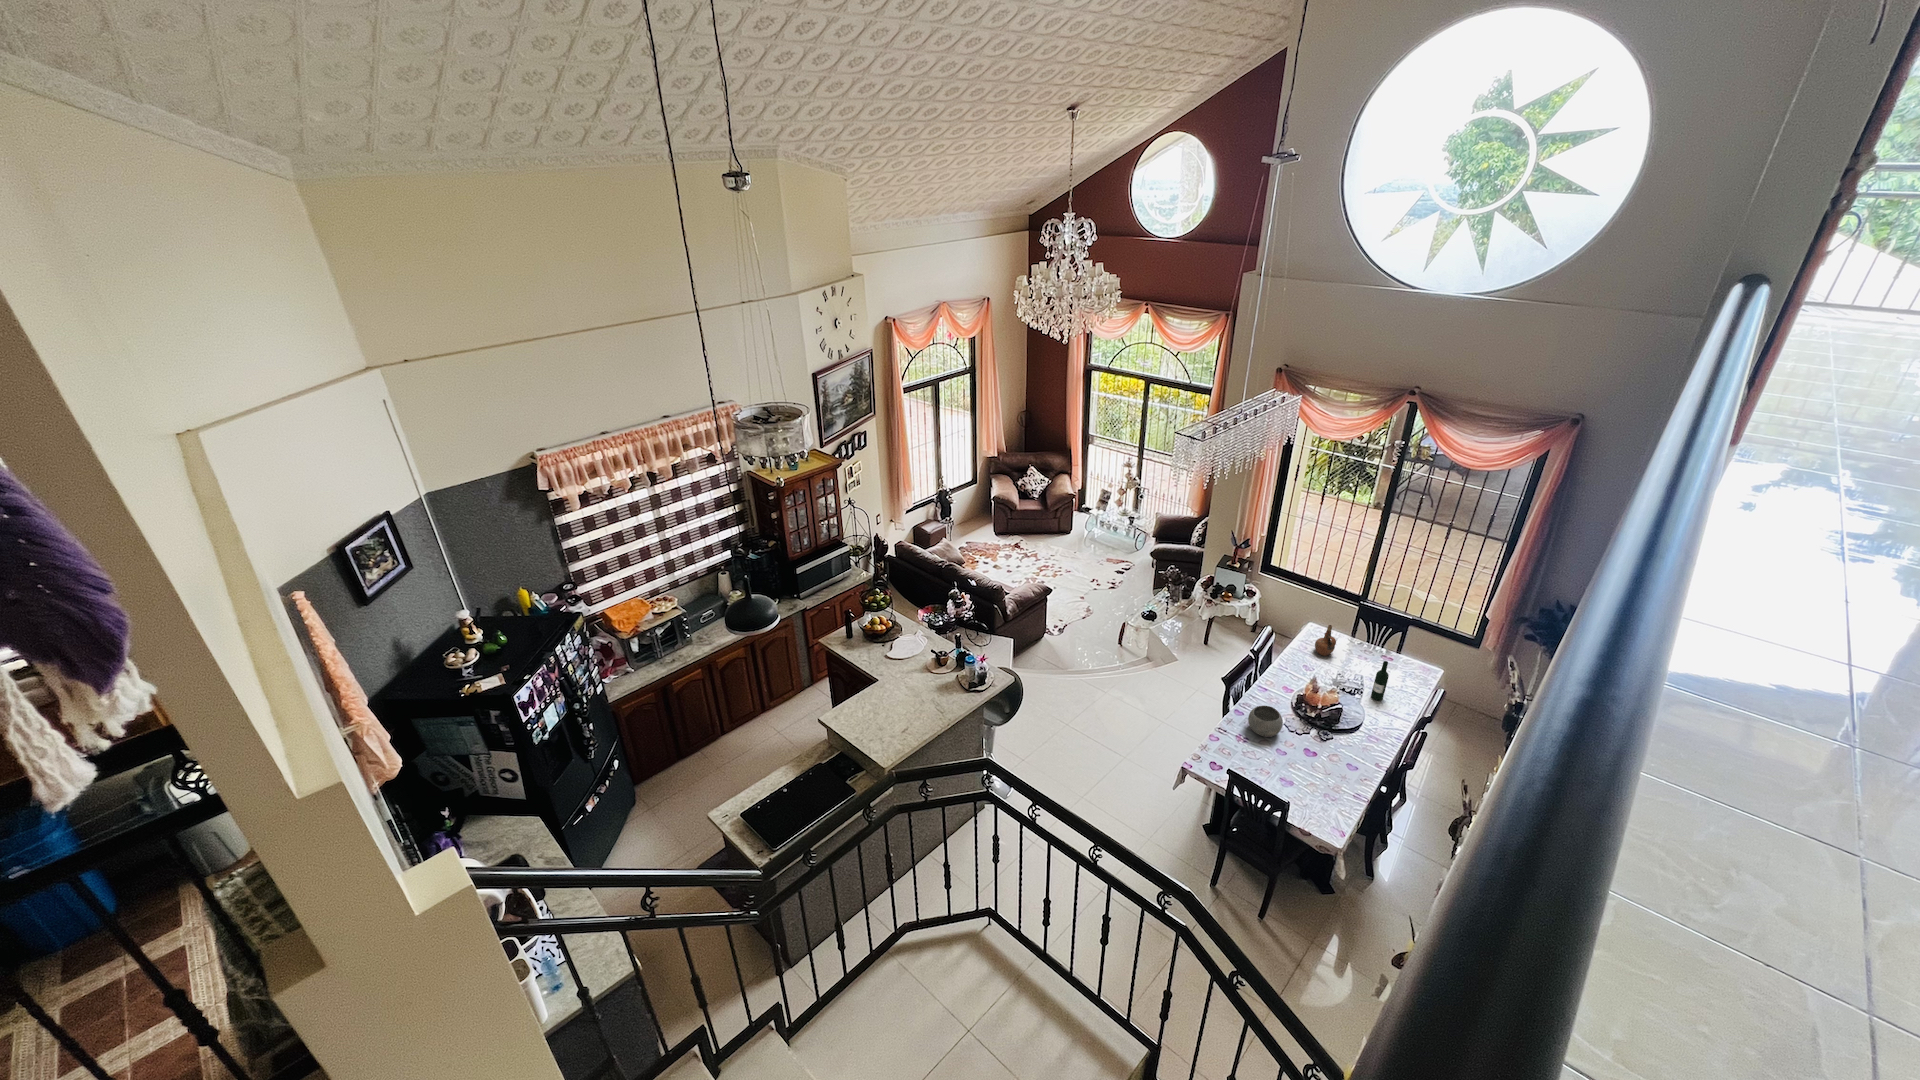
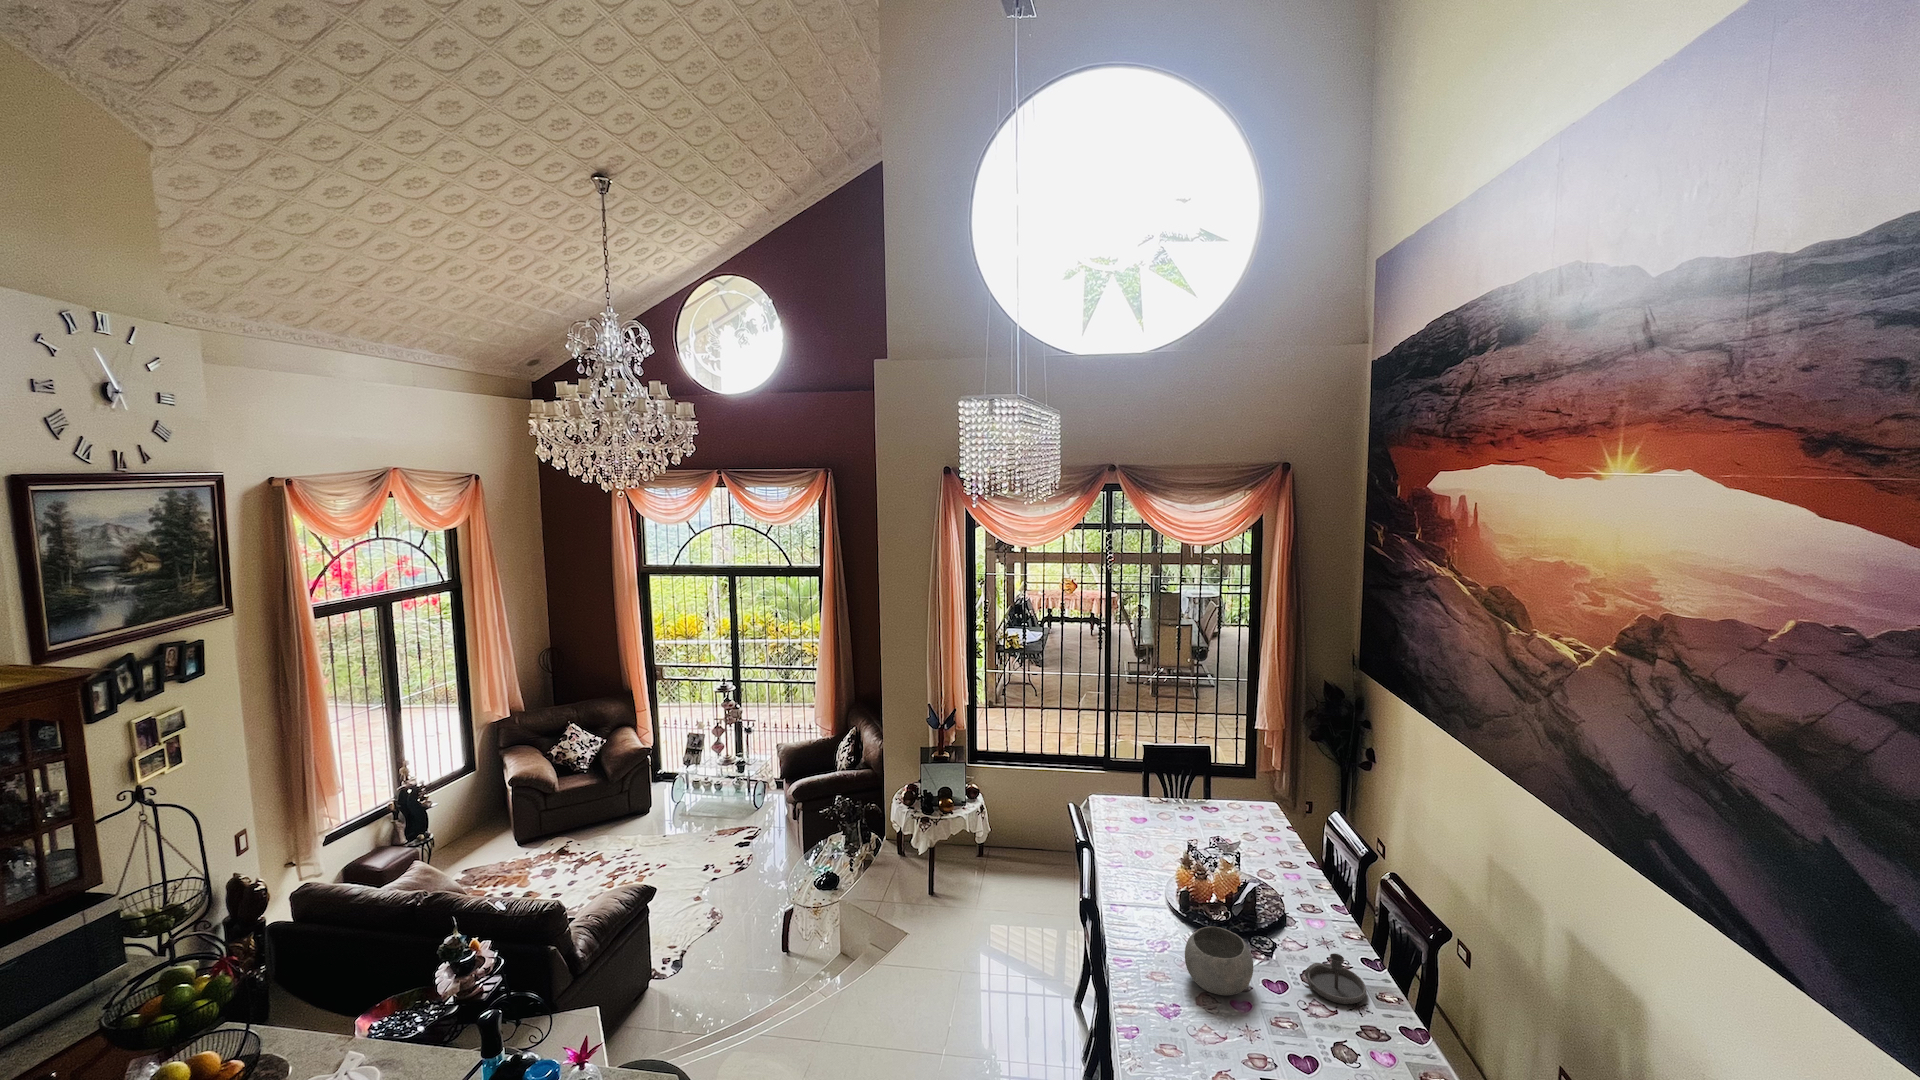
ceramic pitcher: present [1315,625,1336,656] -> none [1139,774,1170,828]
wine bottle: present [1371,661,1389,701] -> none [1268,791,1288,864]
candlestick: none [1302,740,1336,763] -> present [1303,953,1366,1004]

